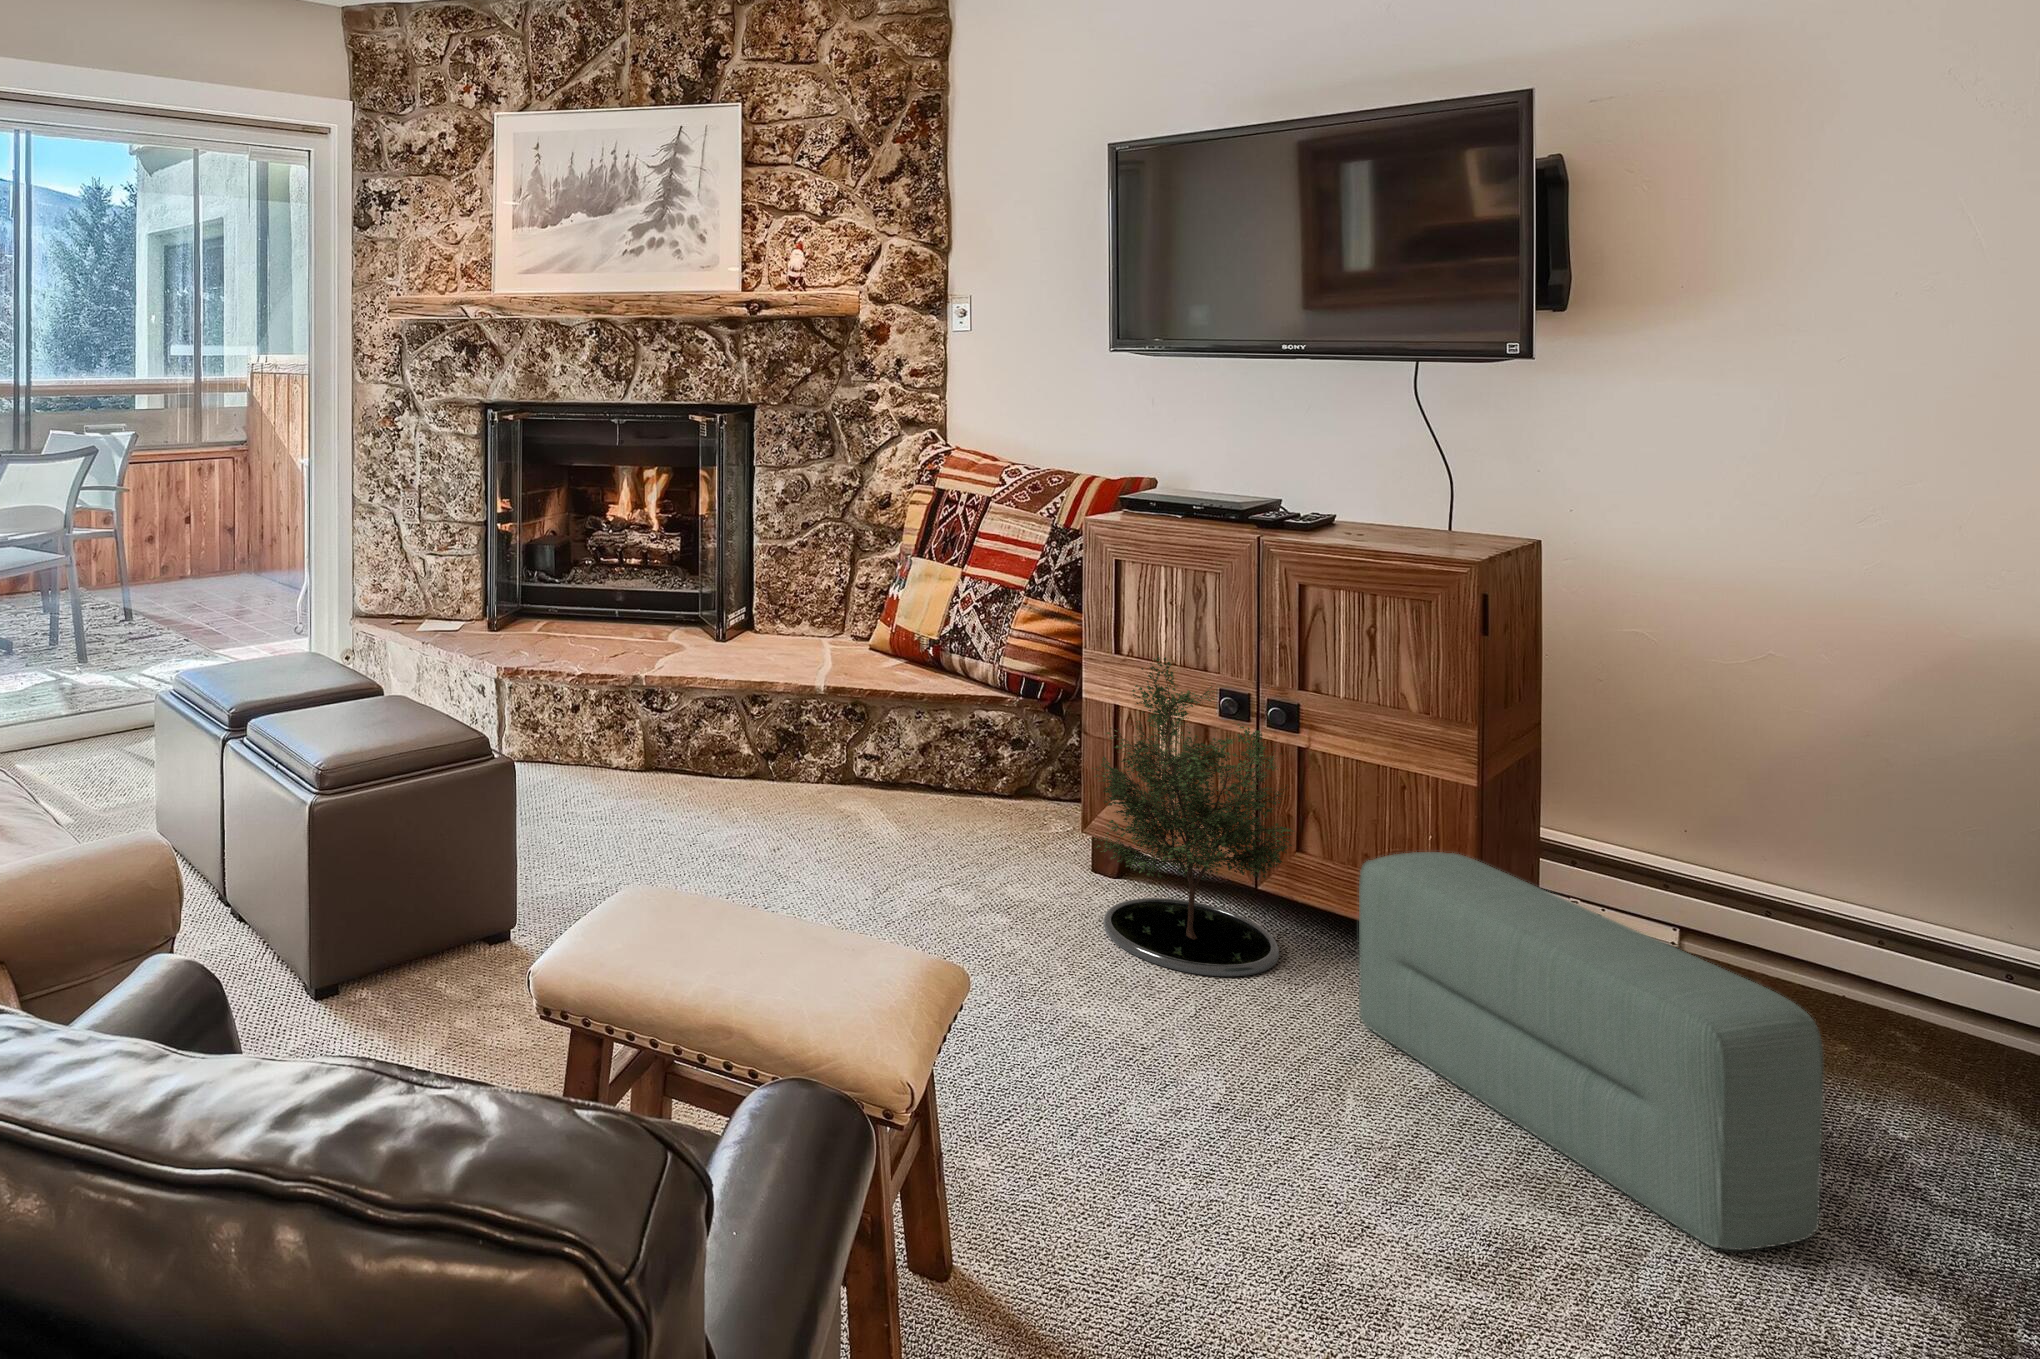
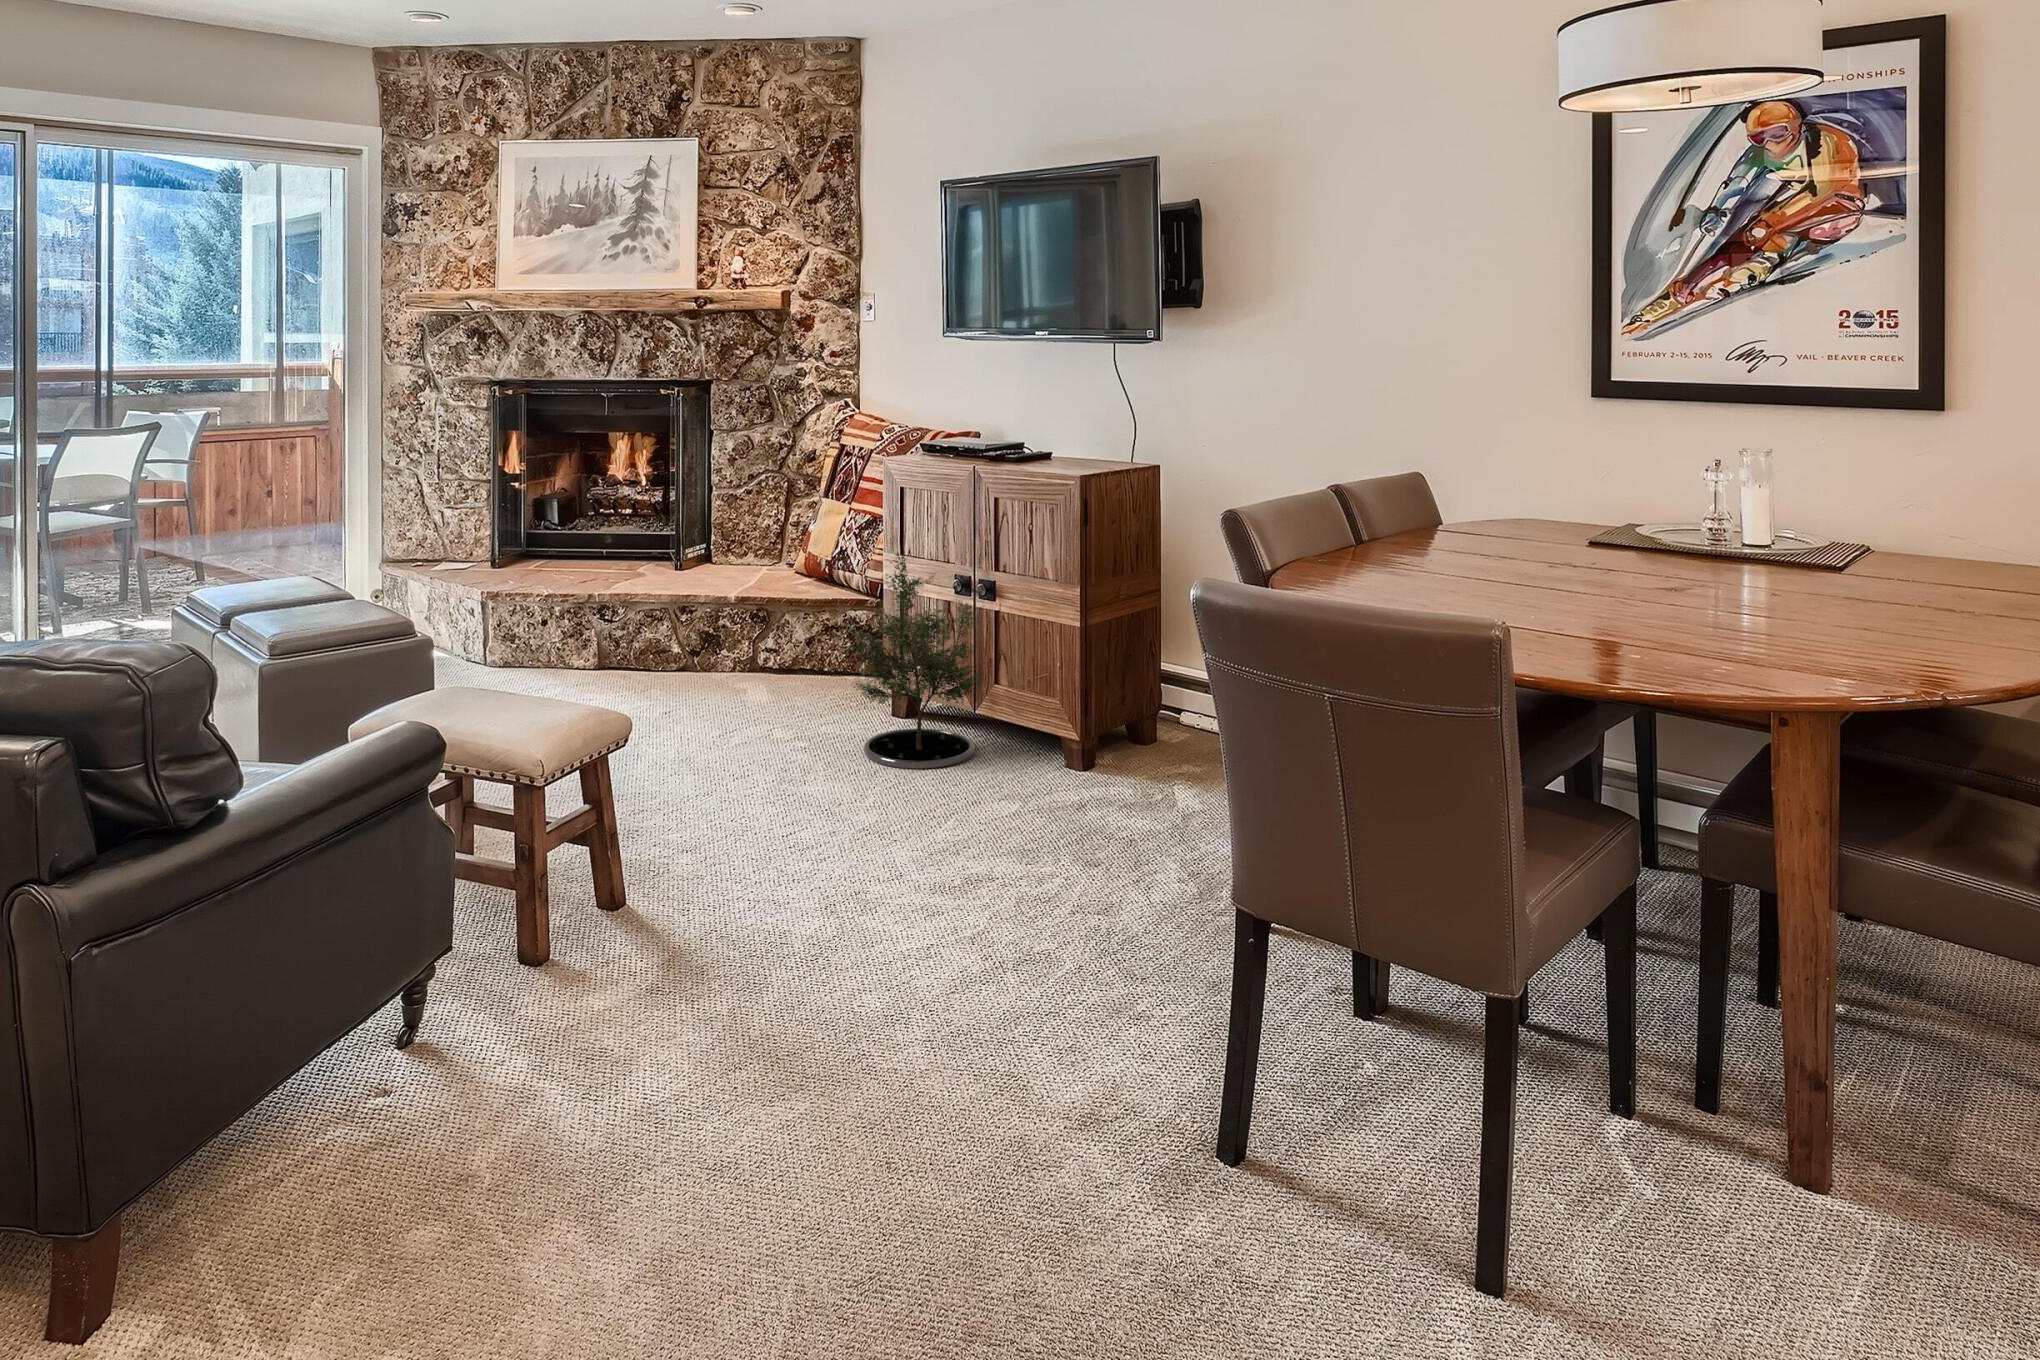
pouf: present [1359,852,1823,1250] -> none [984,671,1146,873]

